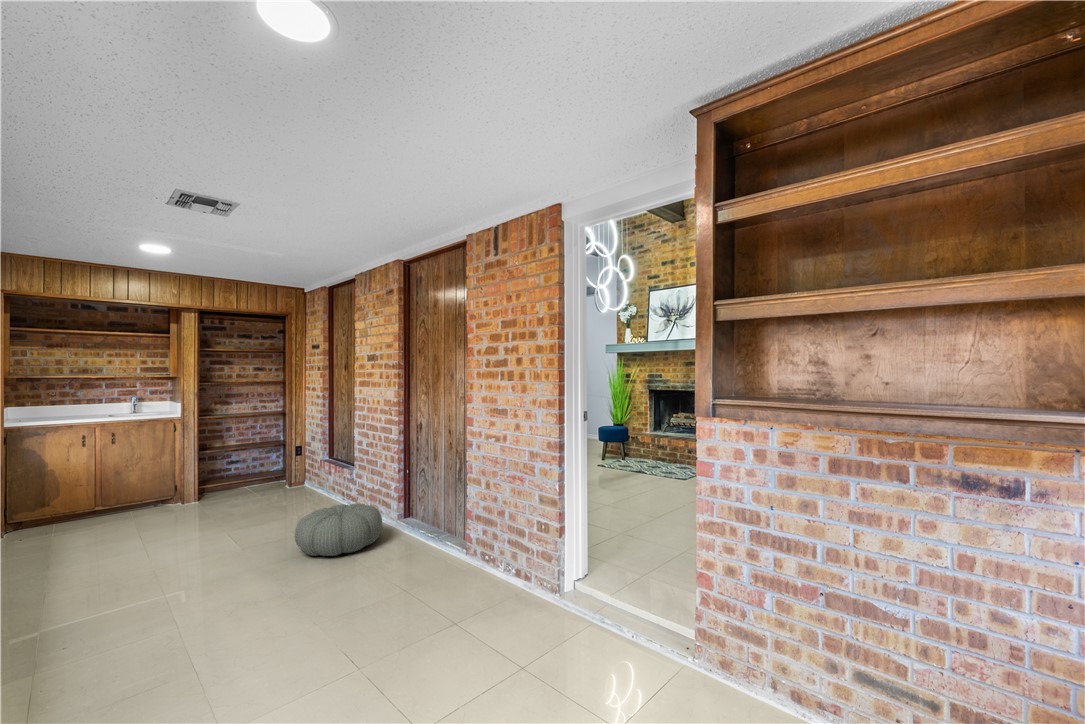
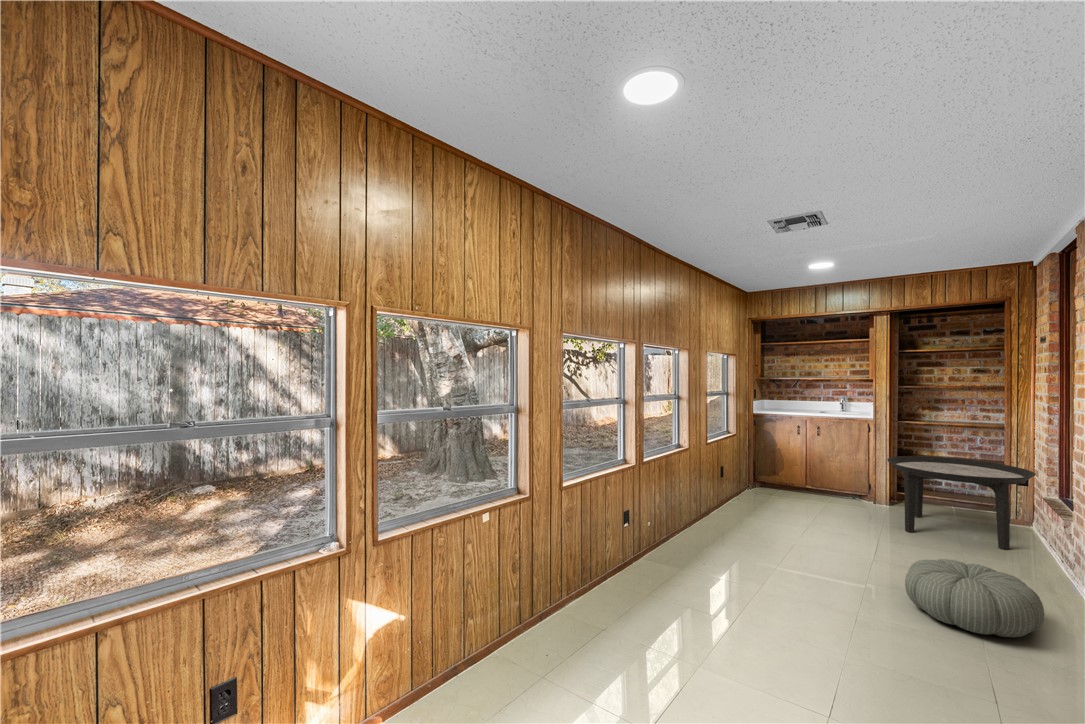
round table: none [208,438,320,513] -> present [887,456,1036,550]

